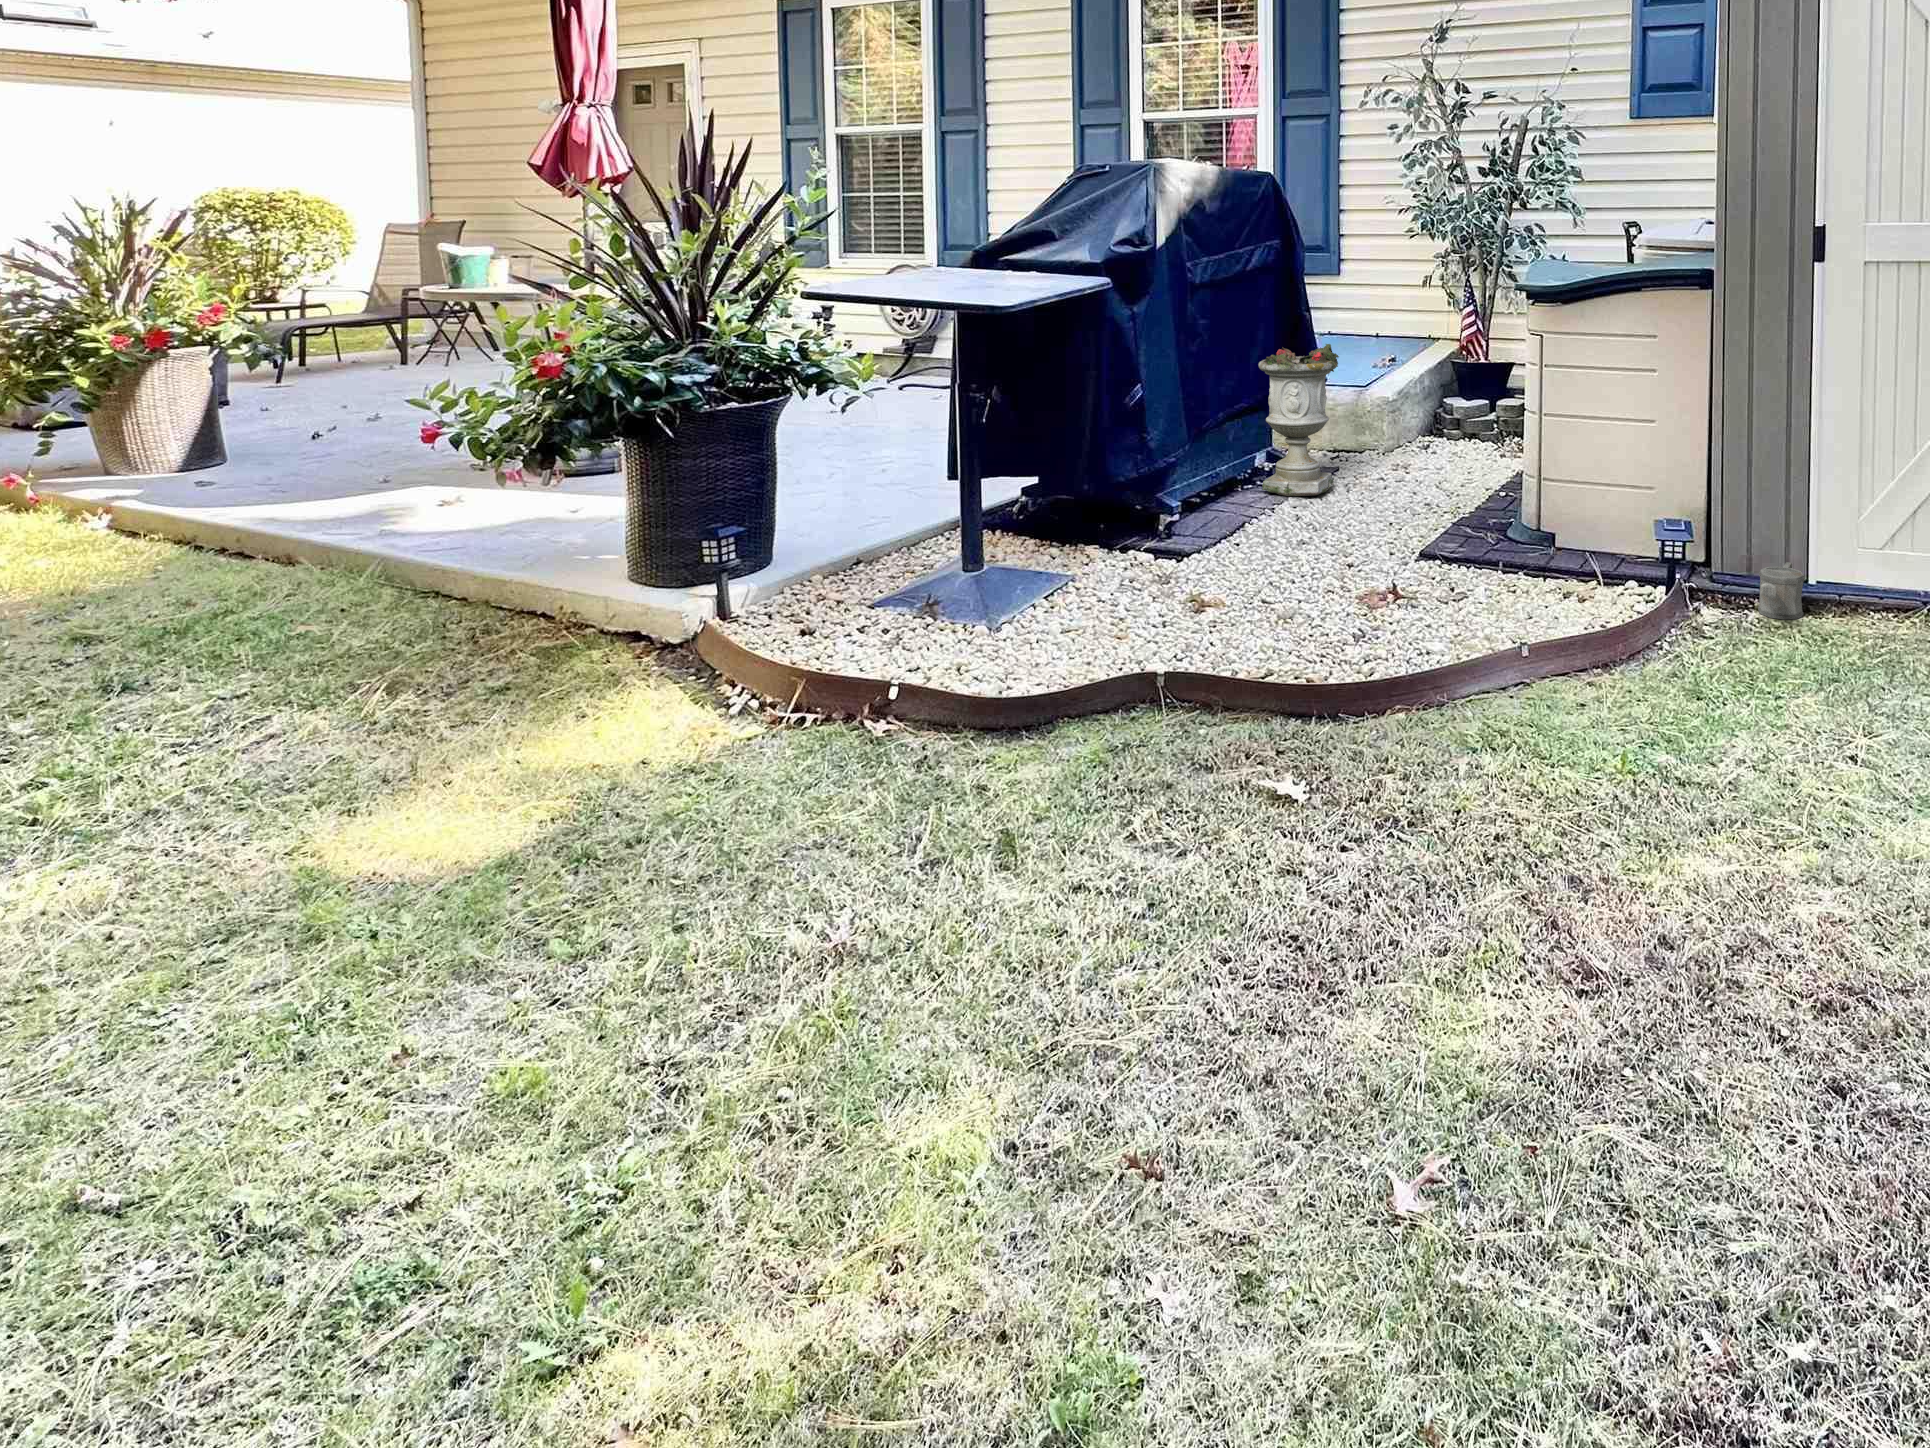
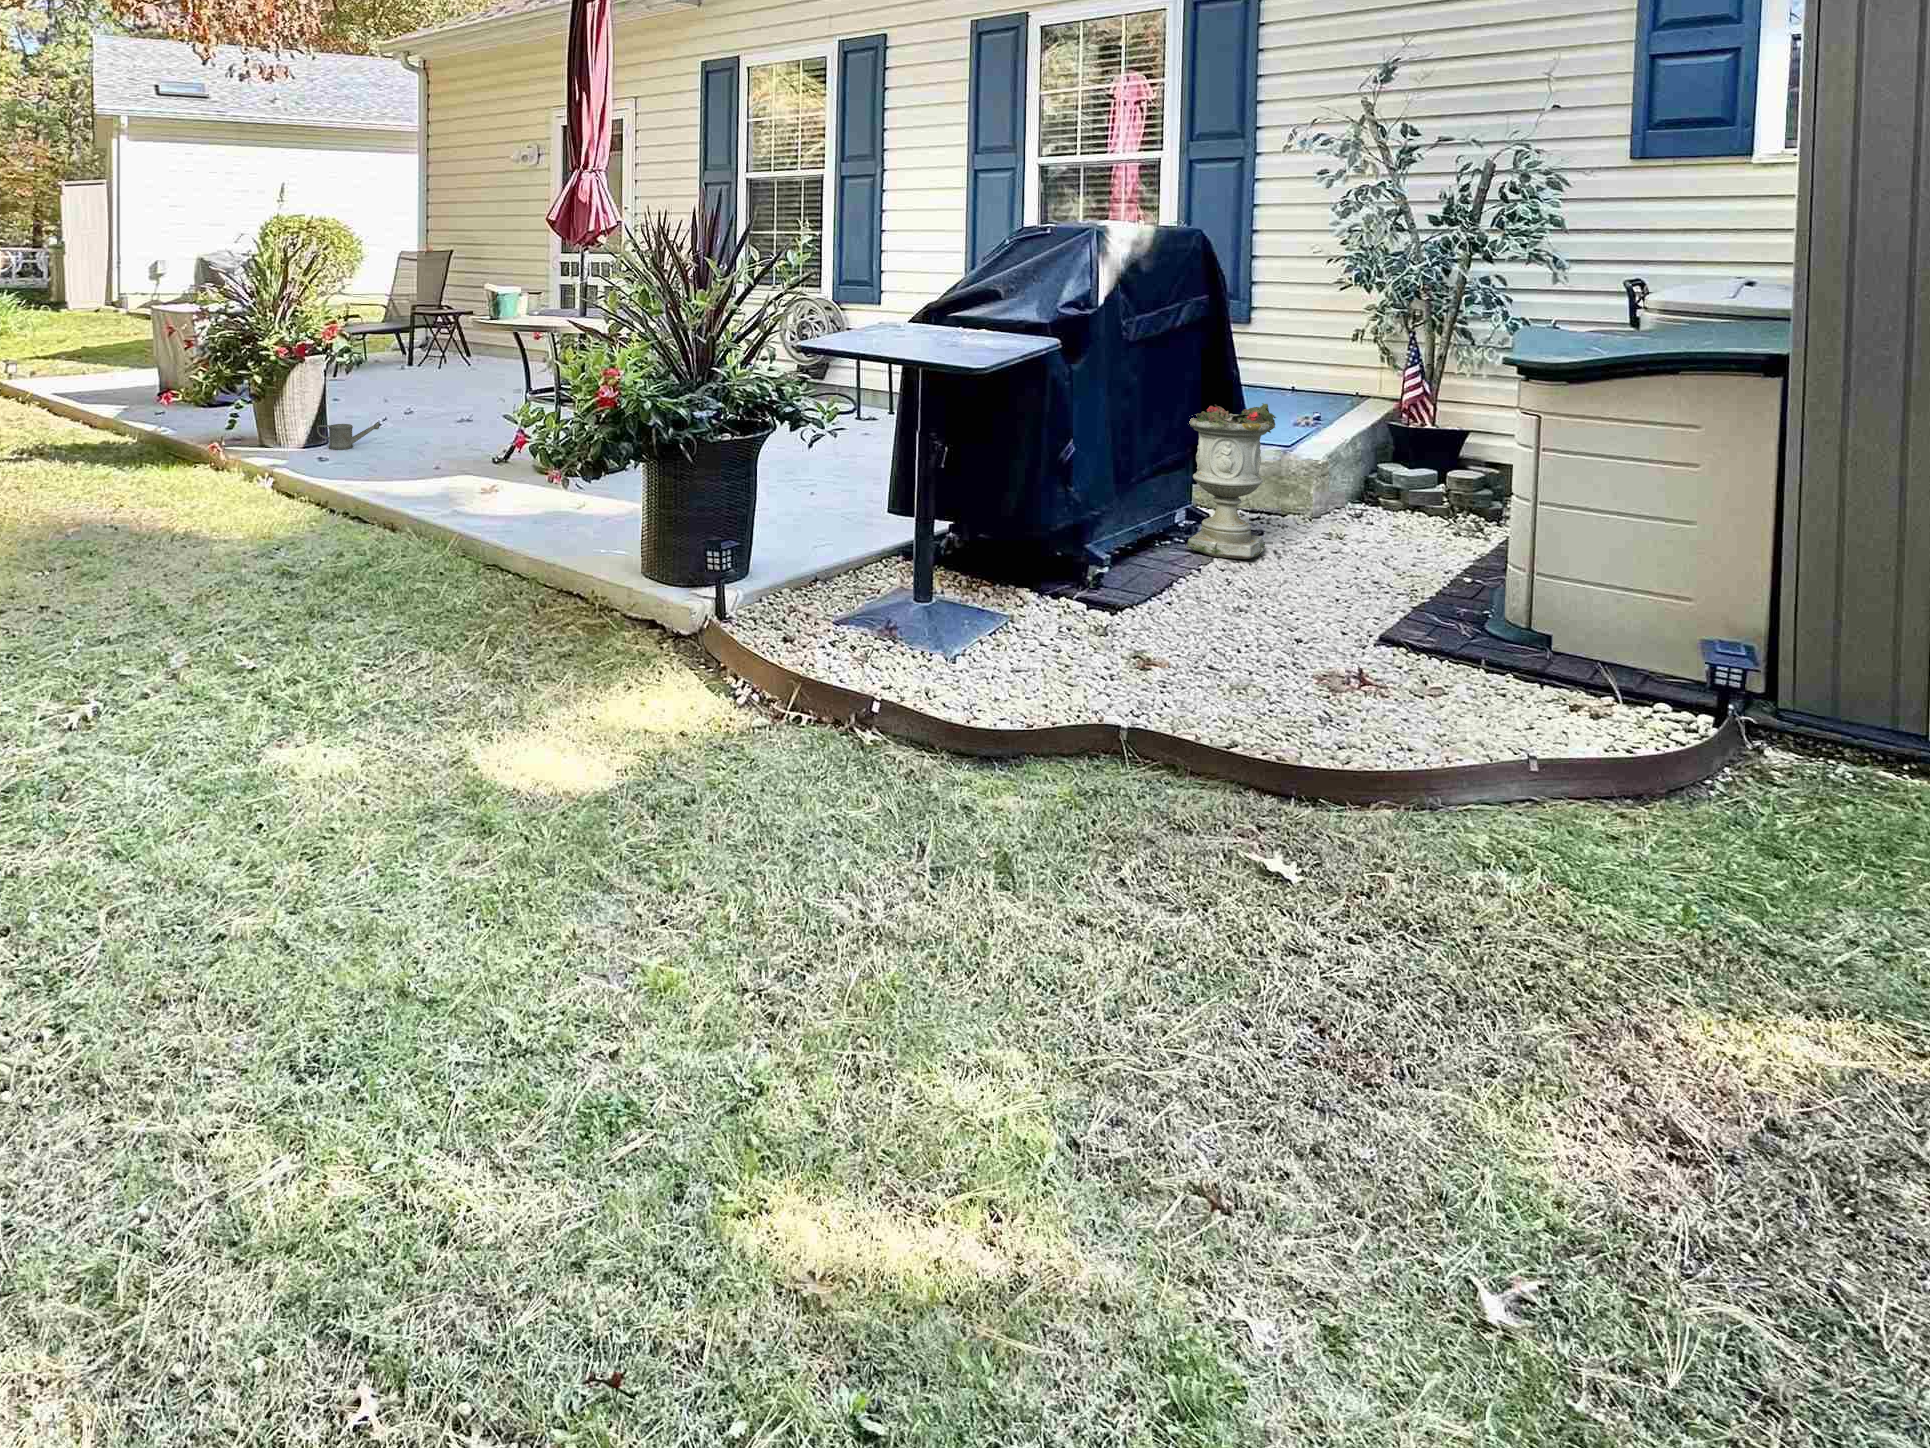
watering can: present [1758,562,1805,620] -> present [317,422,379,450]

